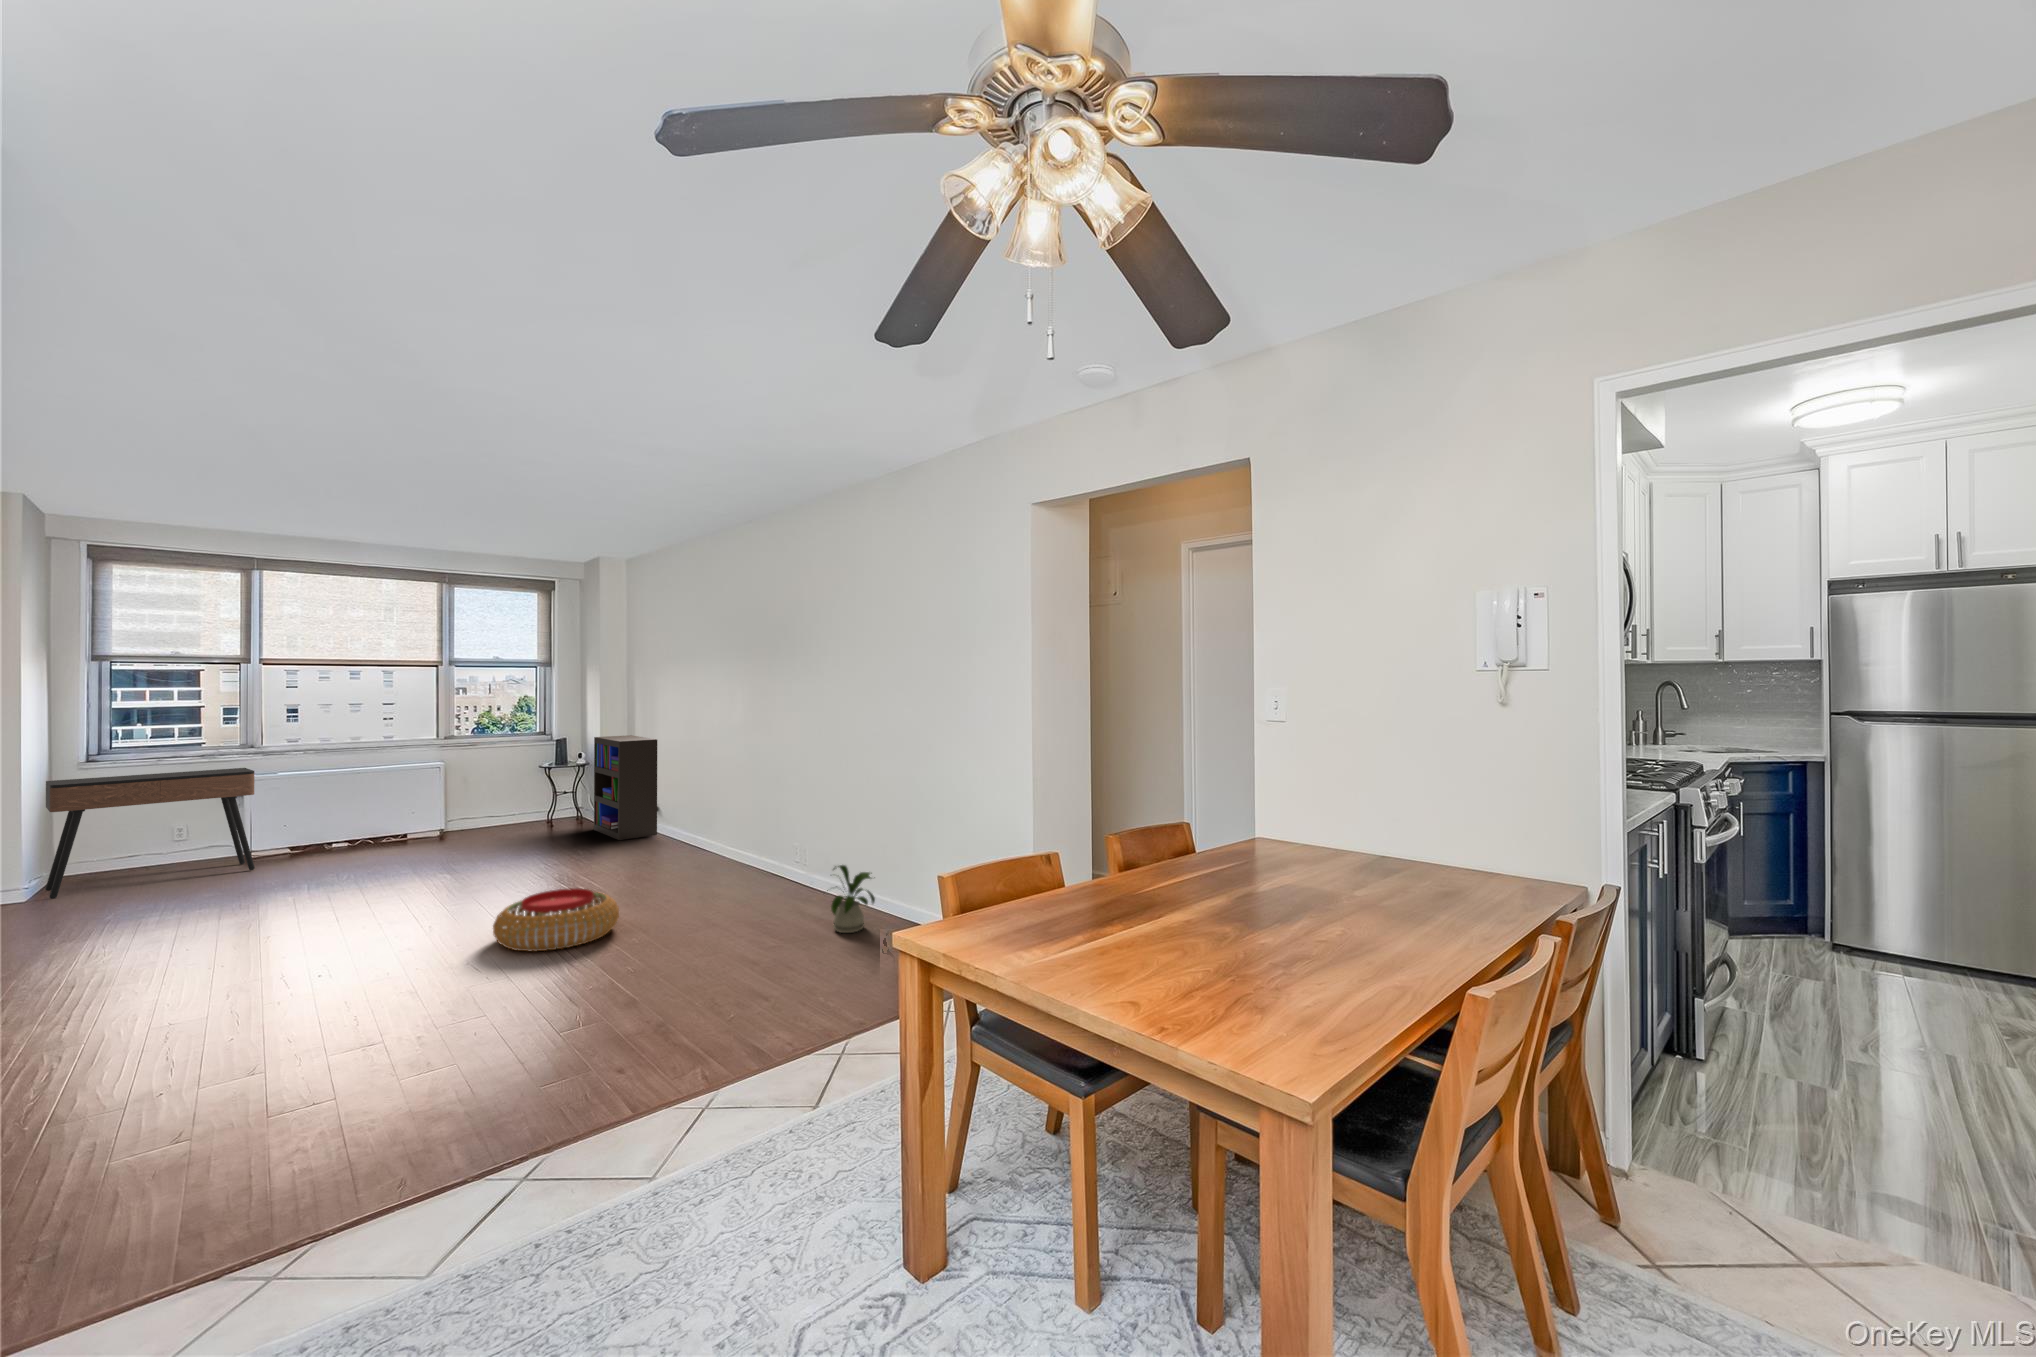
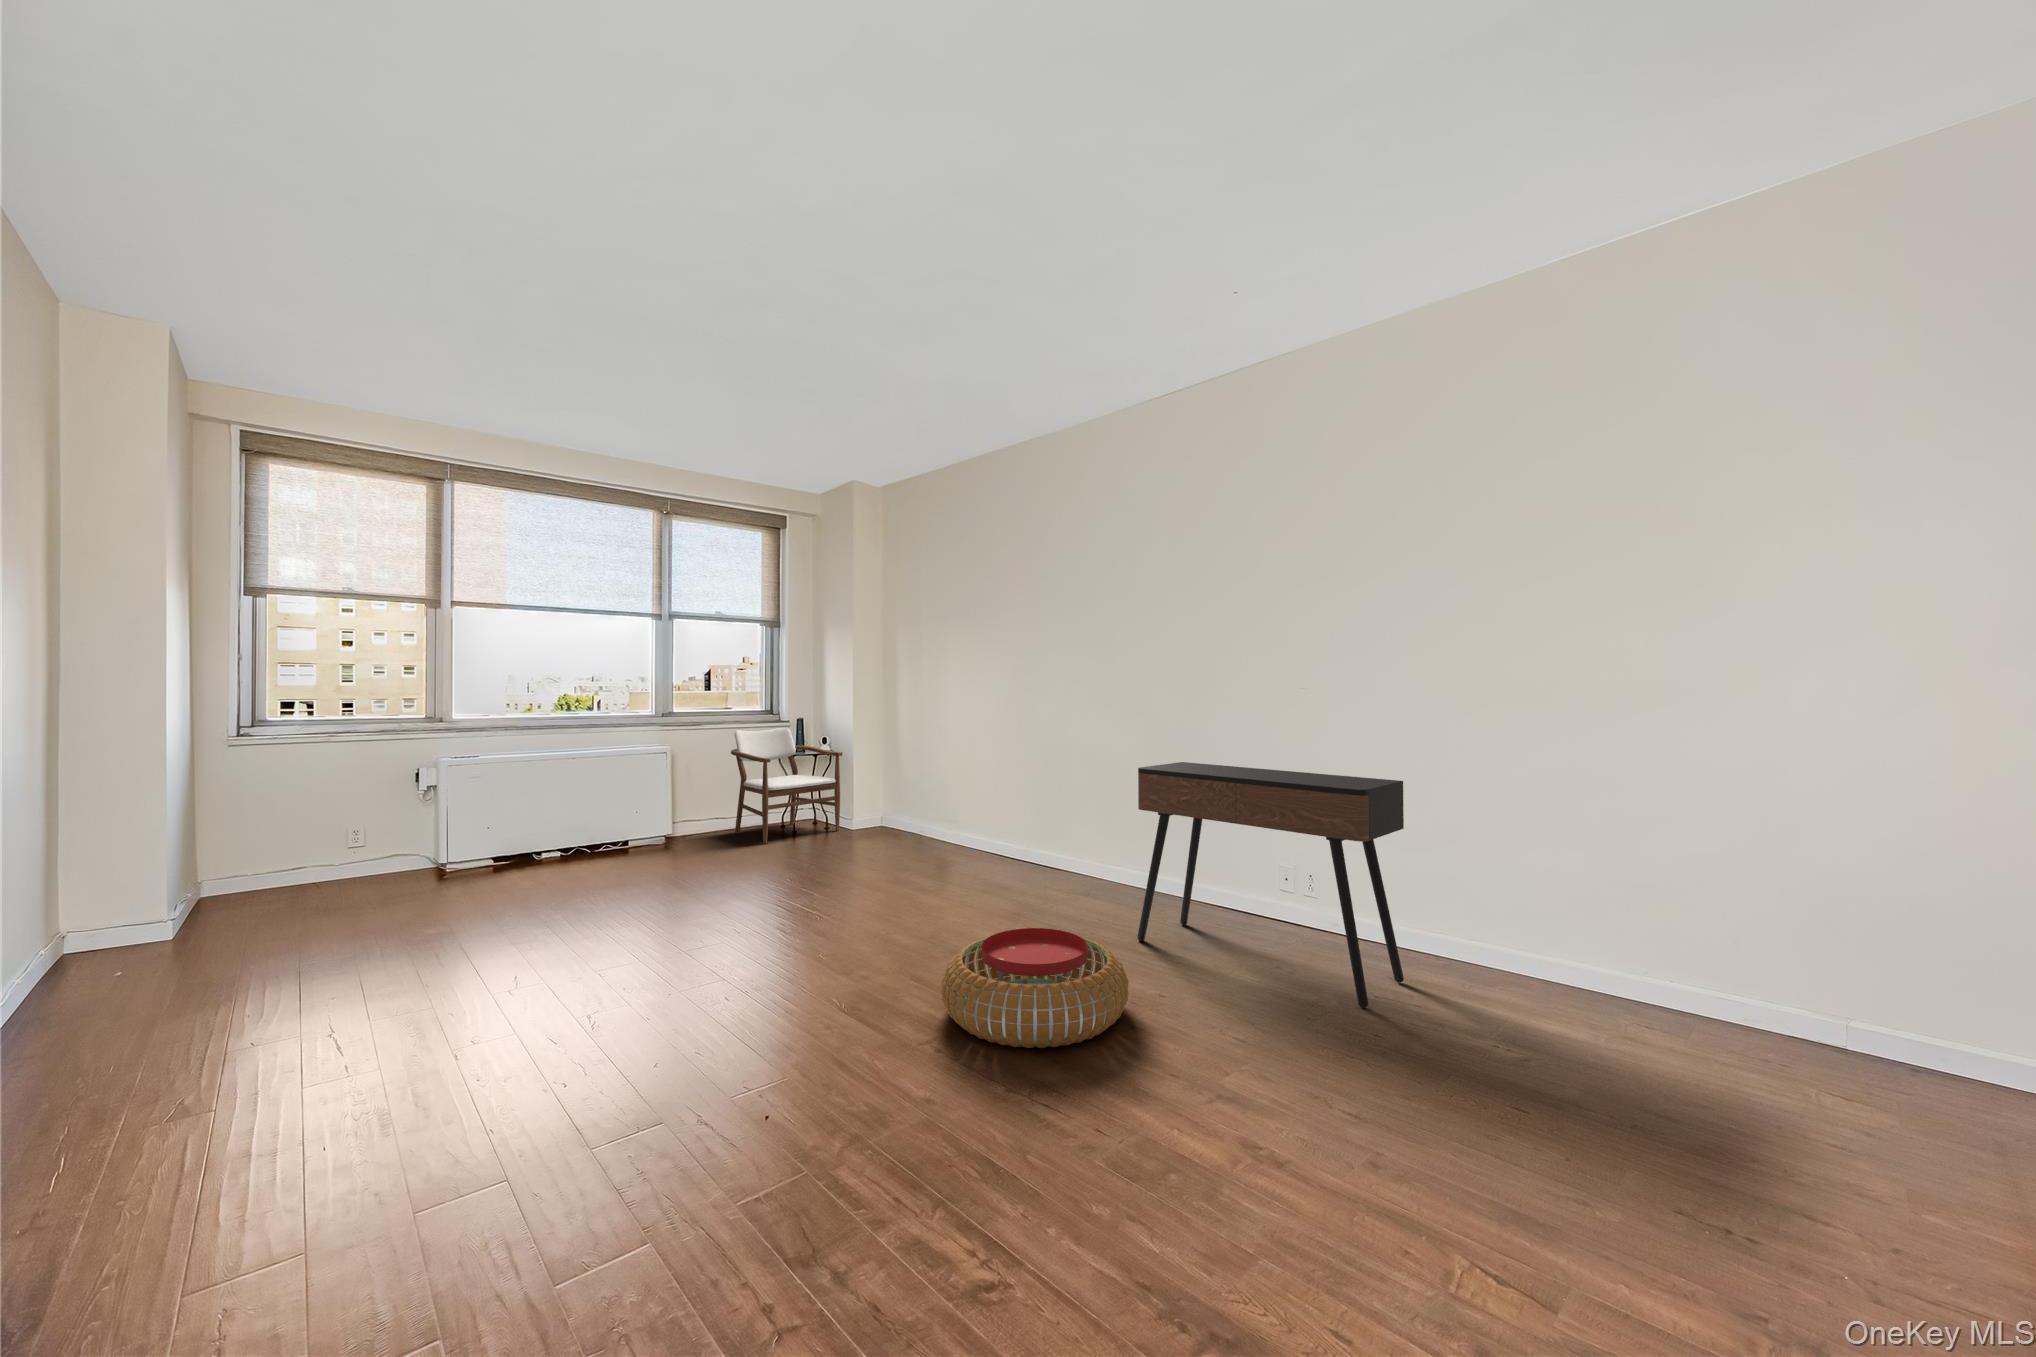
bookshelf: present [594,735,657,840] -> none [848,711,939,846]
armchair: none [498,747,591,839] -> present [731,727,842,844]
console table: present [45,768,255,899] -> present [1137,762,1404,1008]
house plant: present [827,865,875,933] -> none [1446,889,1568,1009]

